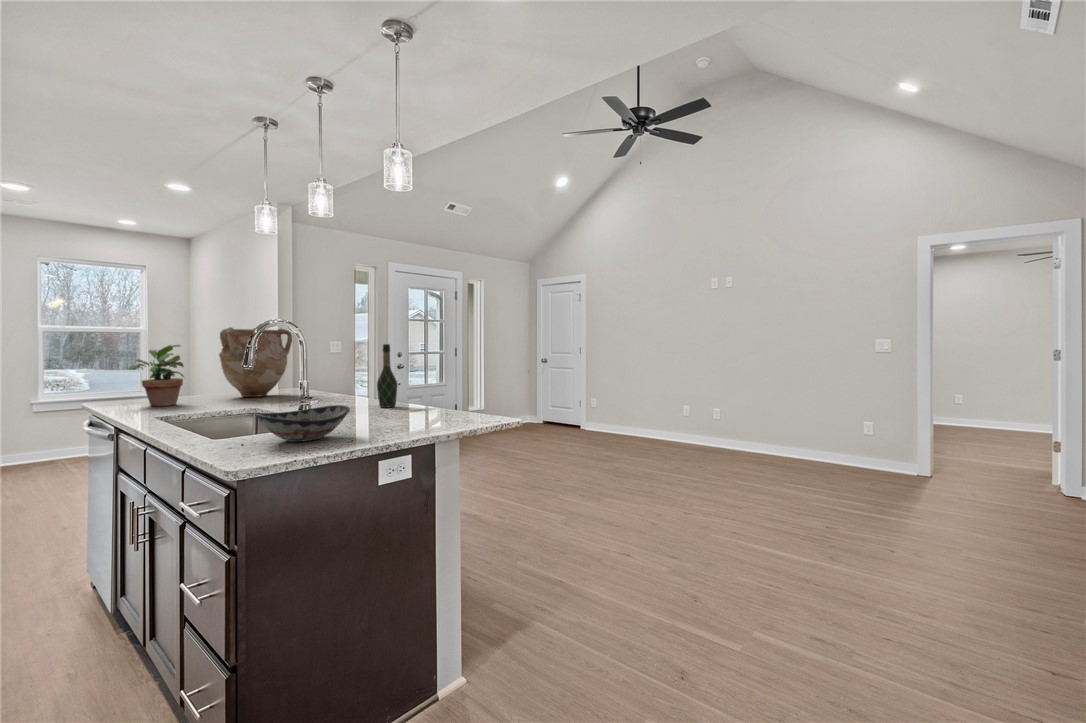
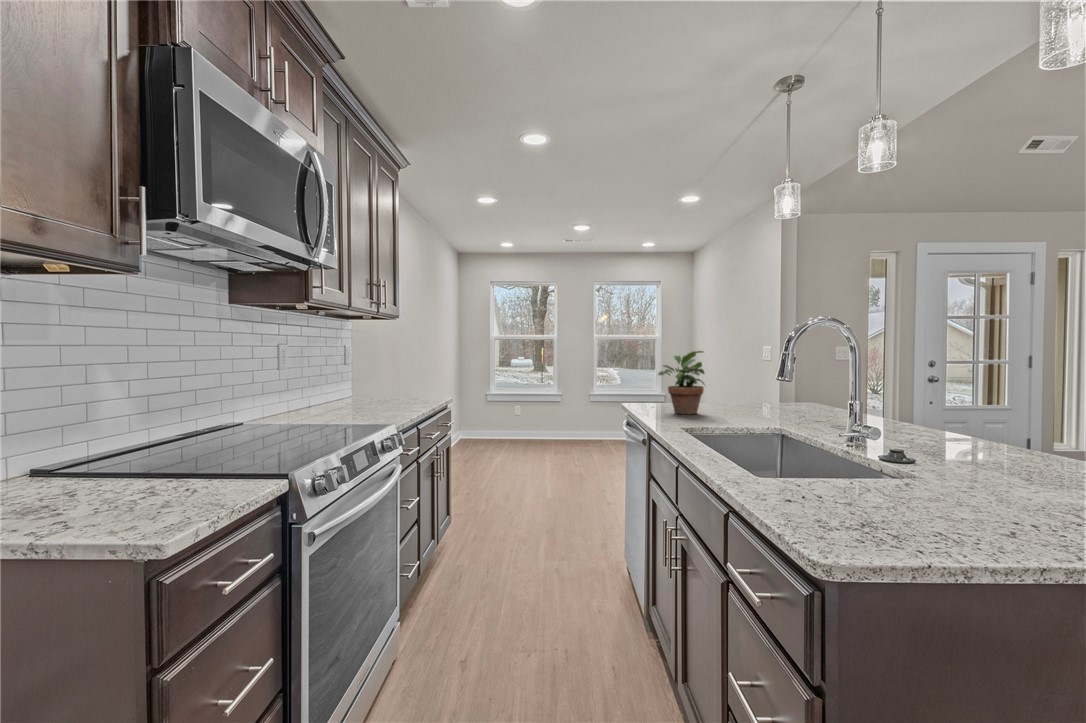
vase: present [219,327,292,397] -> none [736,331,819,412]
wine bottle: present [377,344,397,407] -> none [975,353,1018,455]
decorative bowl: present [255,405,350,442] -> none [828,456,994,514]

